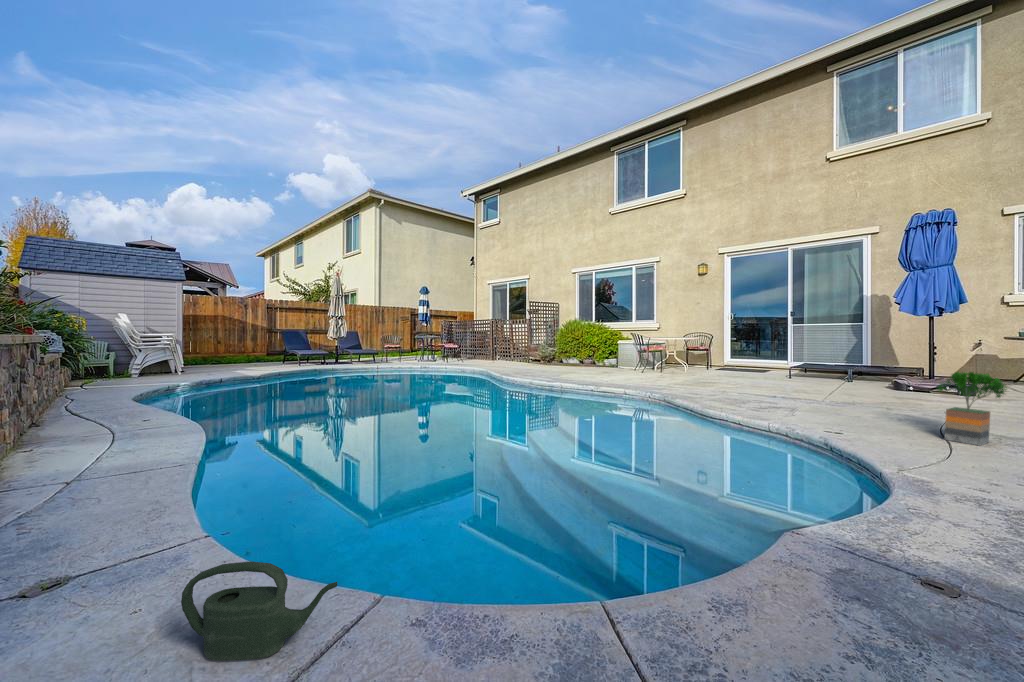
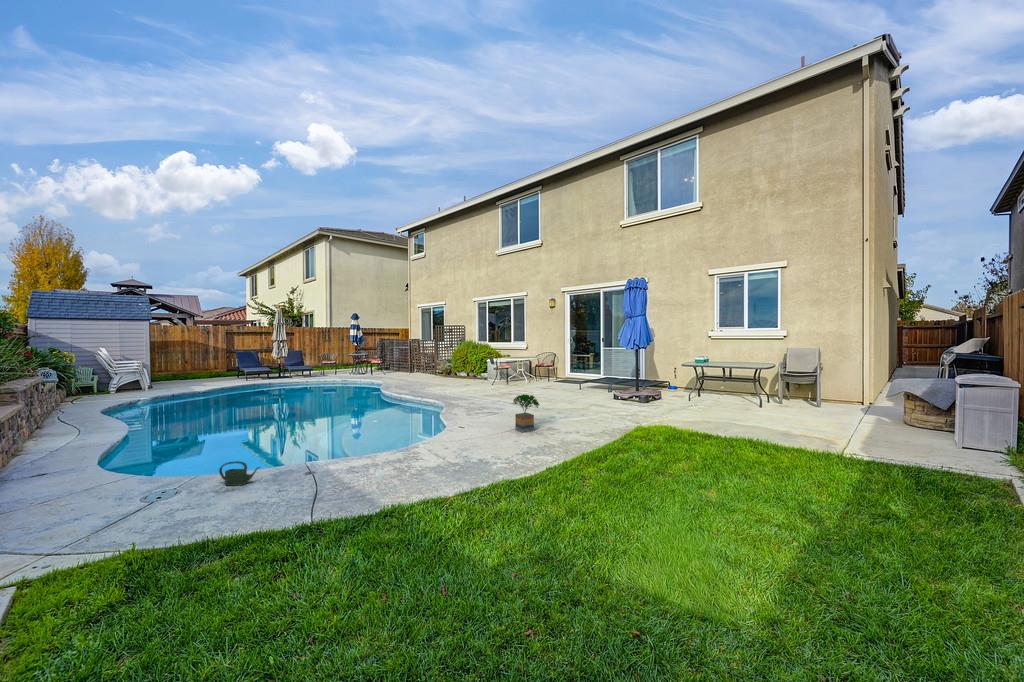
watering can: present [181,561,337,661] -> present [219,461,260,486]

